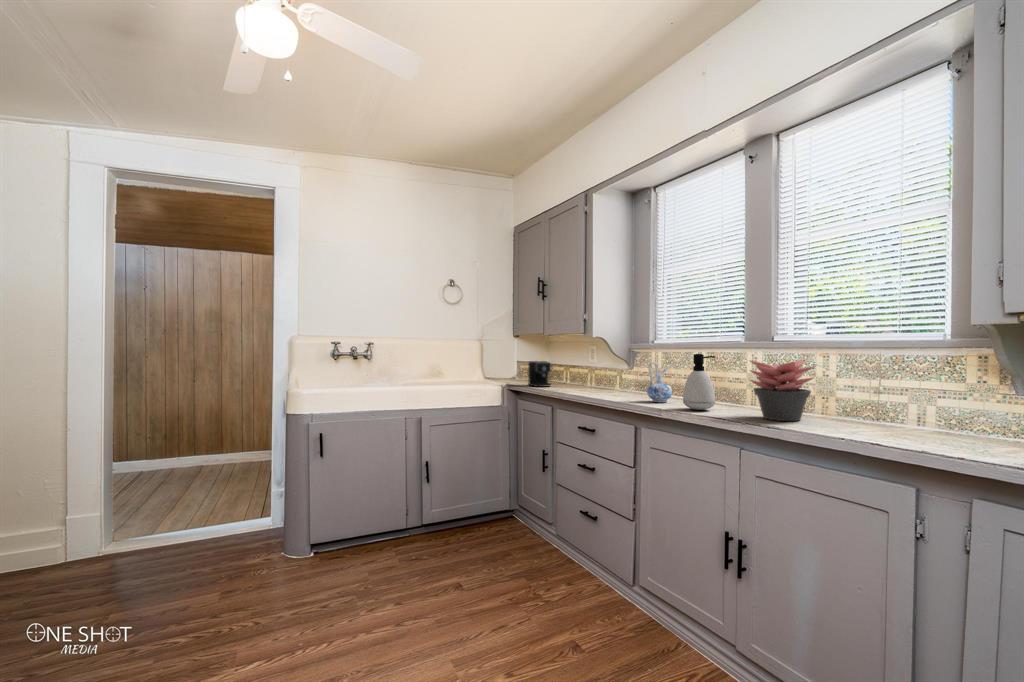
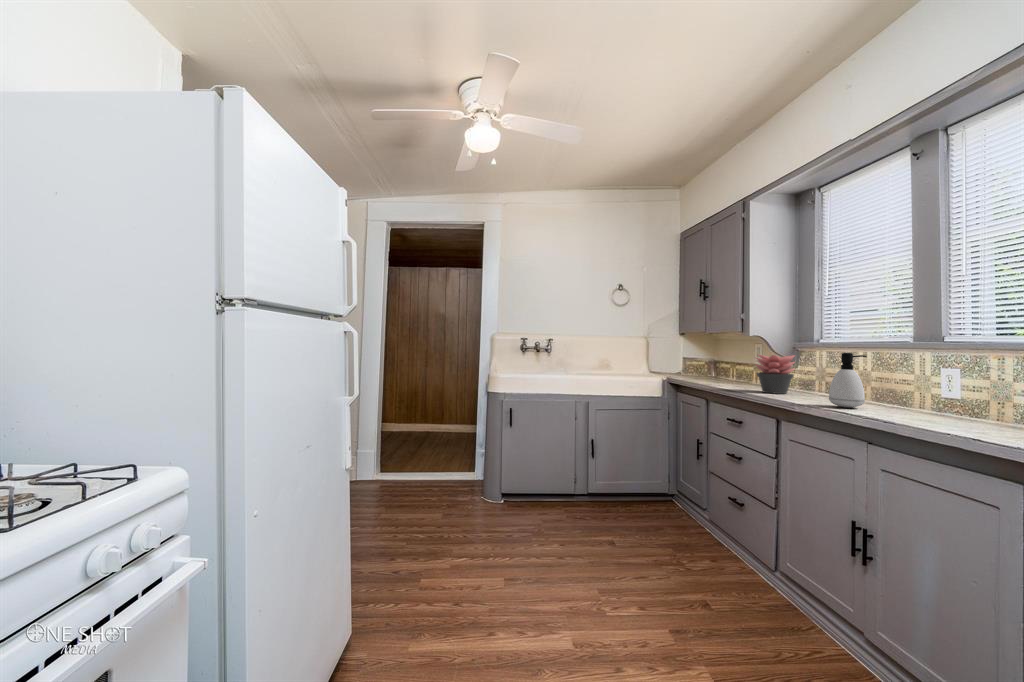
coffee maker: present [528,361,551,387] -> none [690,358,730,382]
succulent plant: present [750,361,814,421] -> present [756,354,795,394]
ceramic pitcher: present [647,362,672,402] -> none [798,360,826,400]

